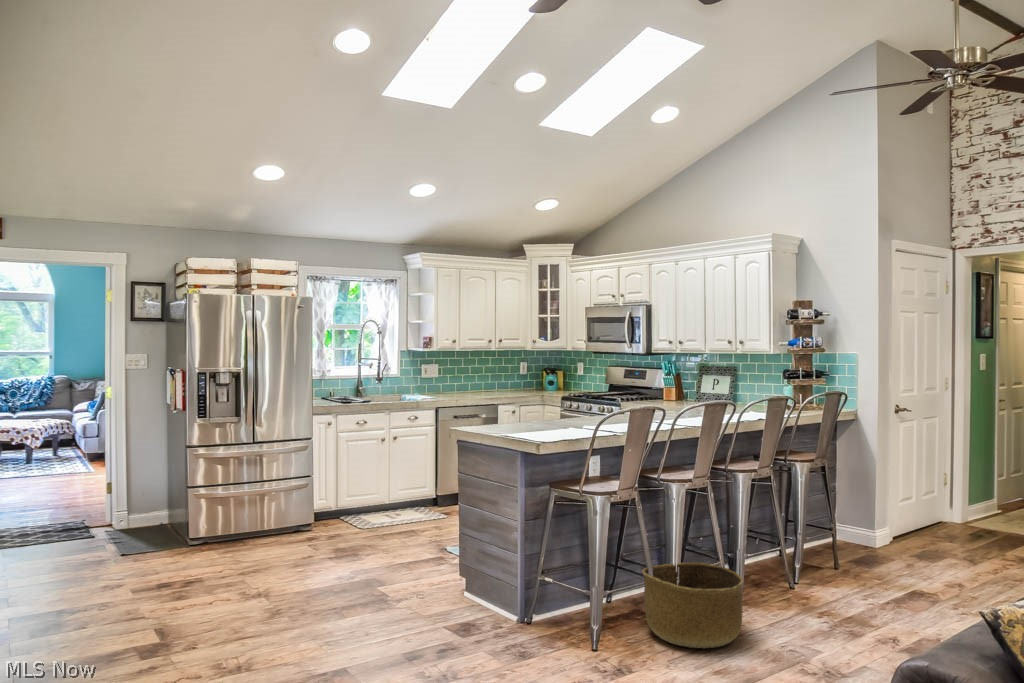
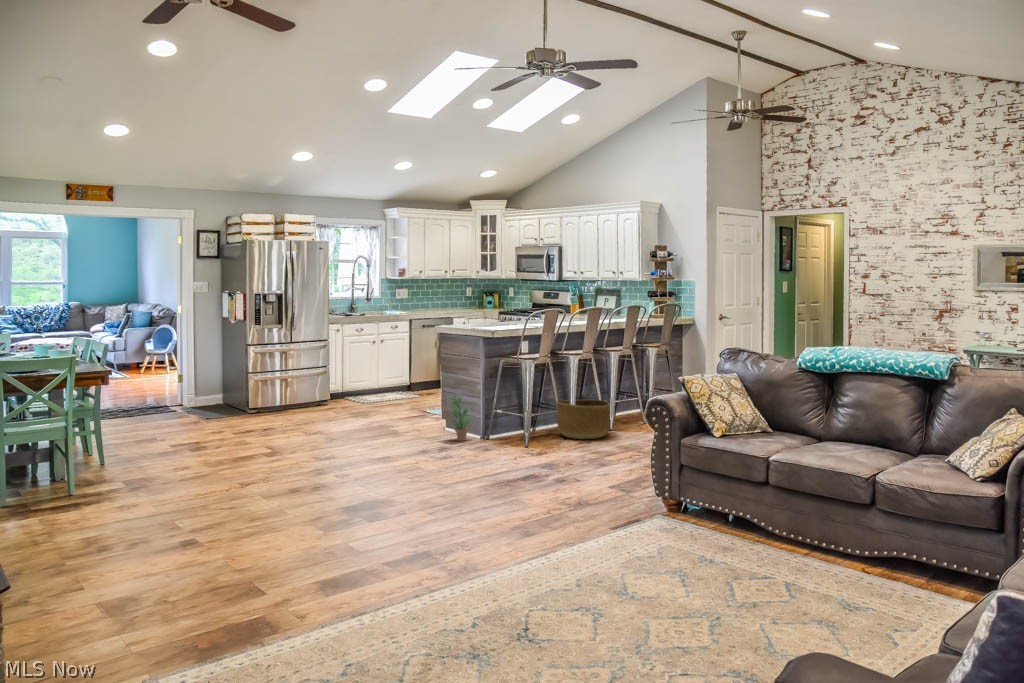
potted plant: none [446,554,496,643] -> present [449,395,473,441]

